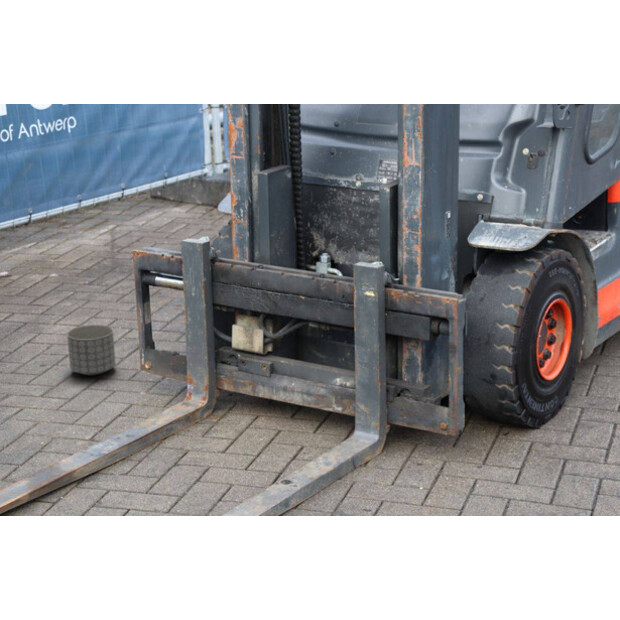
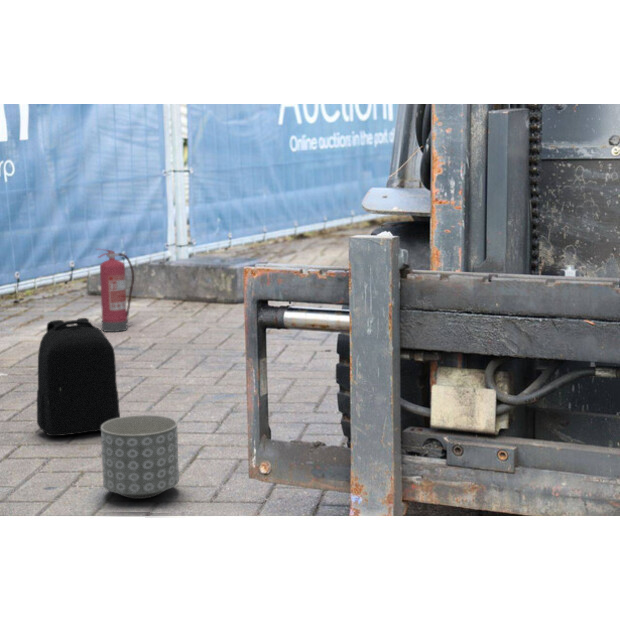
fire extinguisher: none [133,177,163,238] -> present [100,250,134,332]
backpack: none [53,252,107,328] -> present [37,318,120,436]

